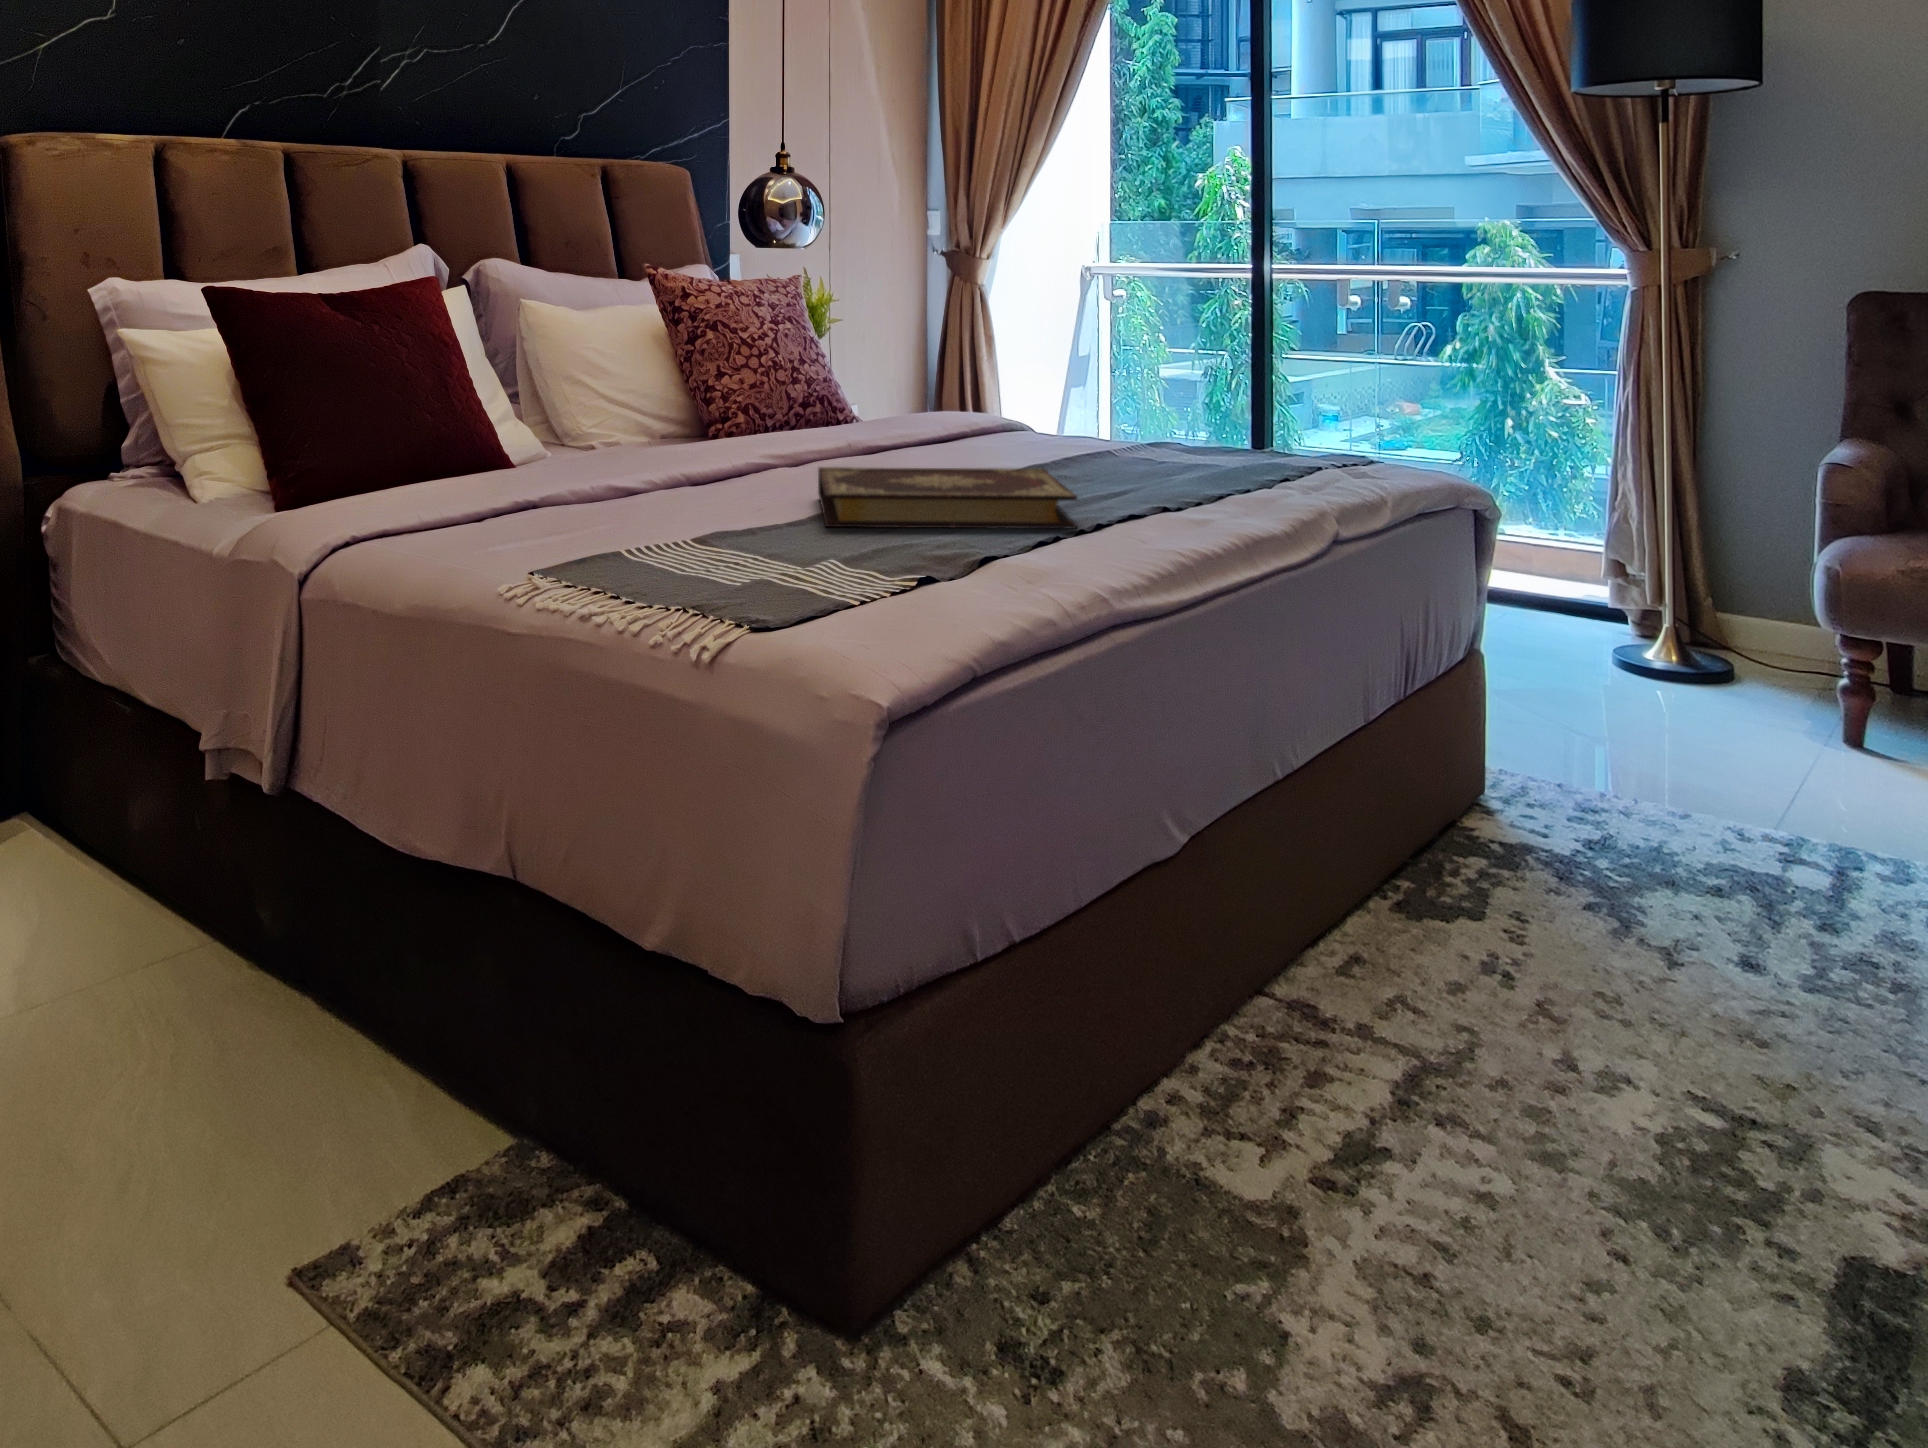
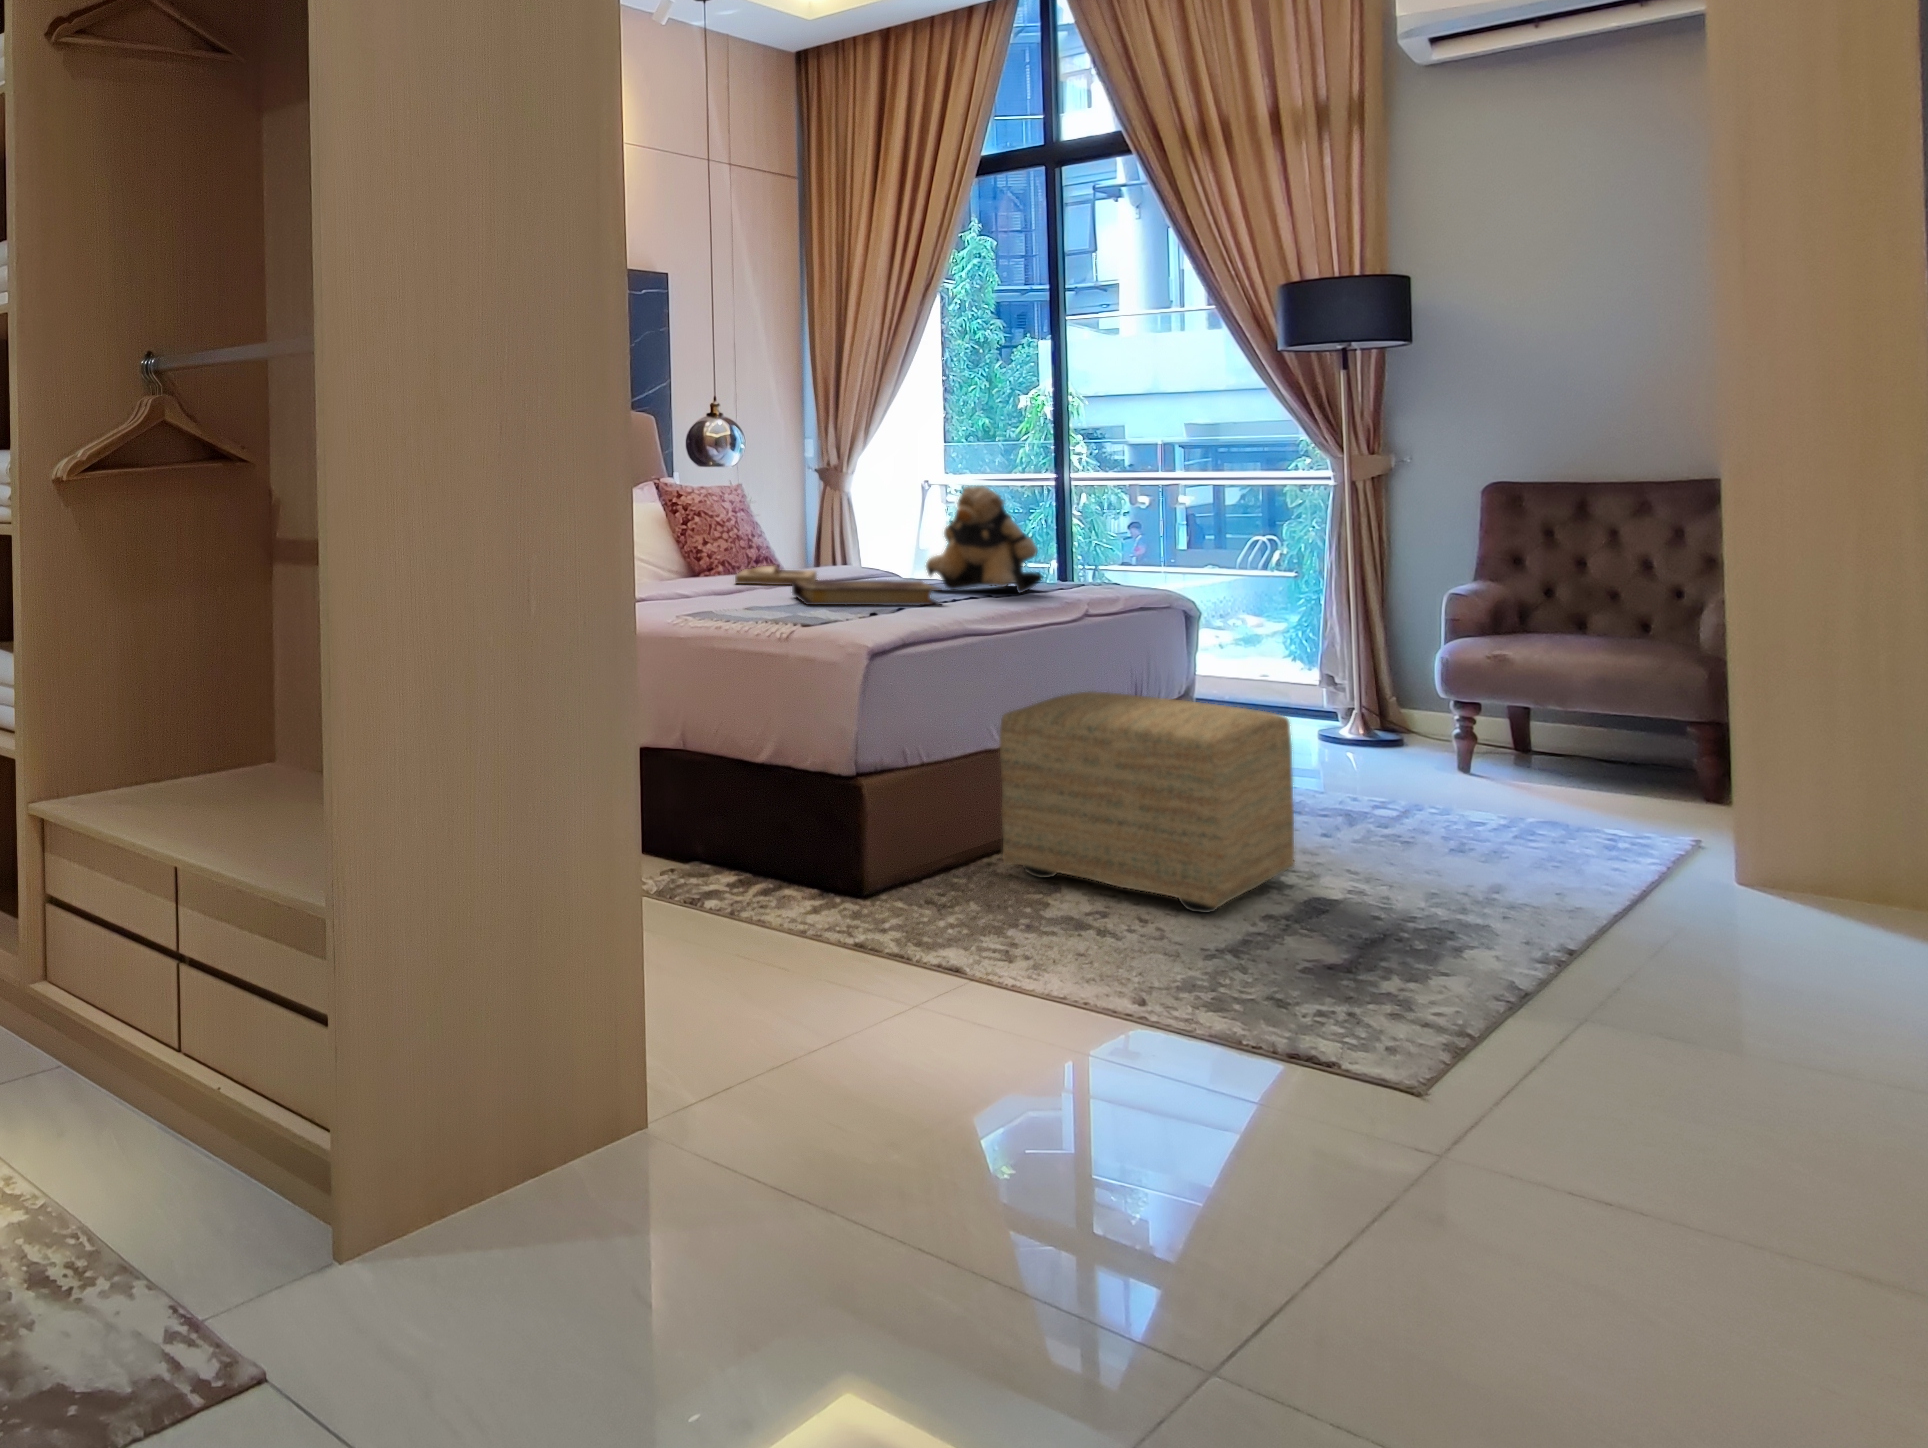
teddy bear: none [1058,294,1253,488] -> present [926,486,1043,593]
tray: none [749,423,890,462] -> present [735,566,817,585]
ottoman: none [1177,707,1753,1328] -> present [999,692,1295,913]

